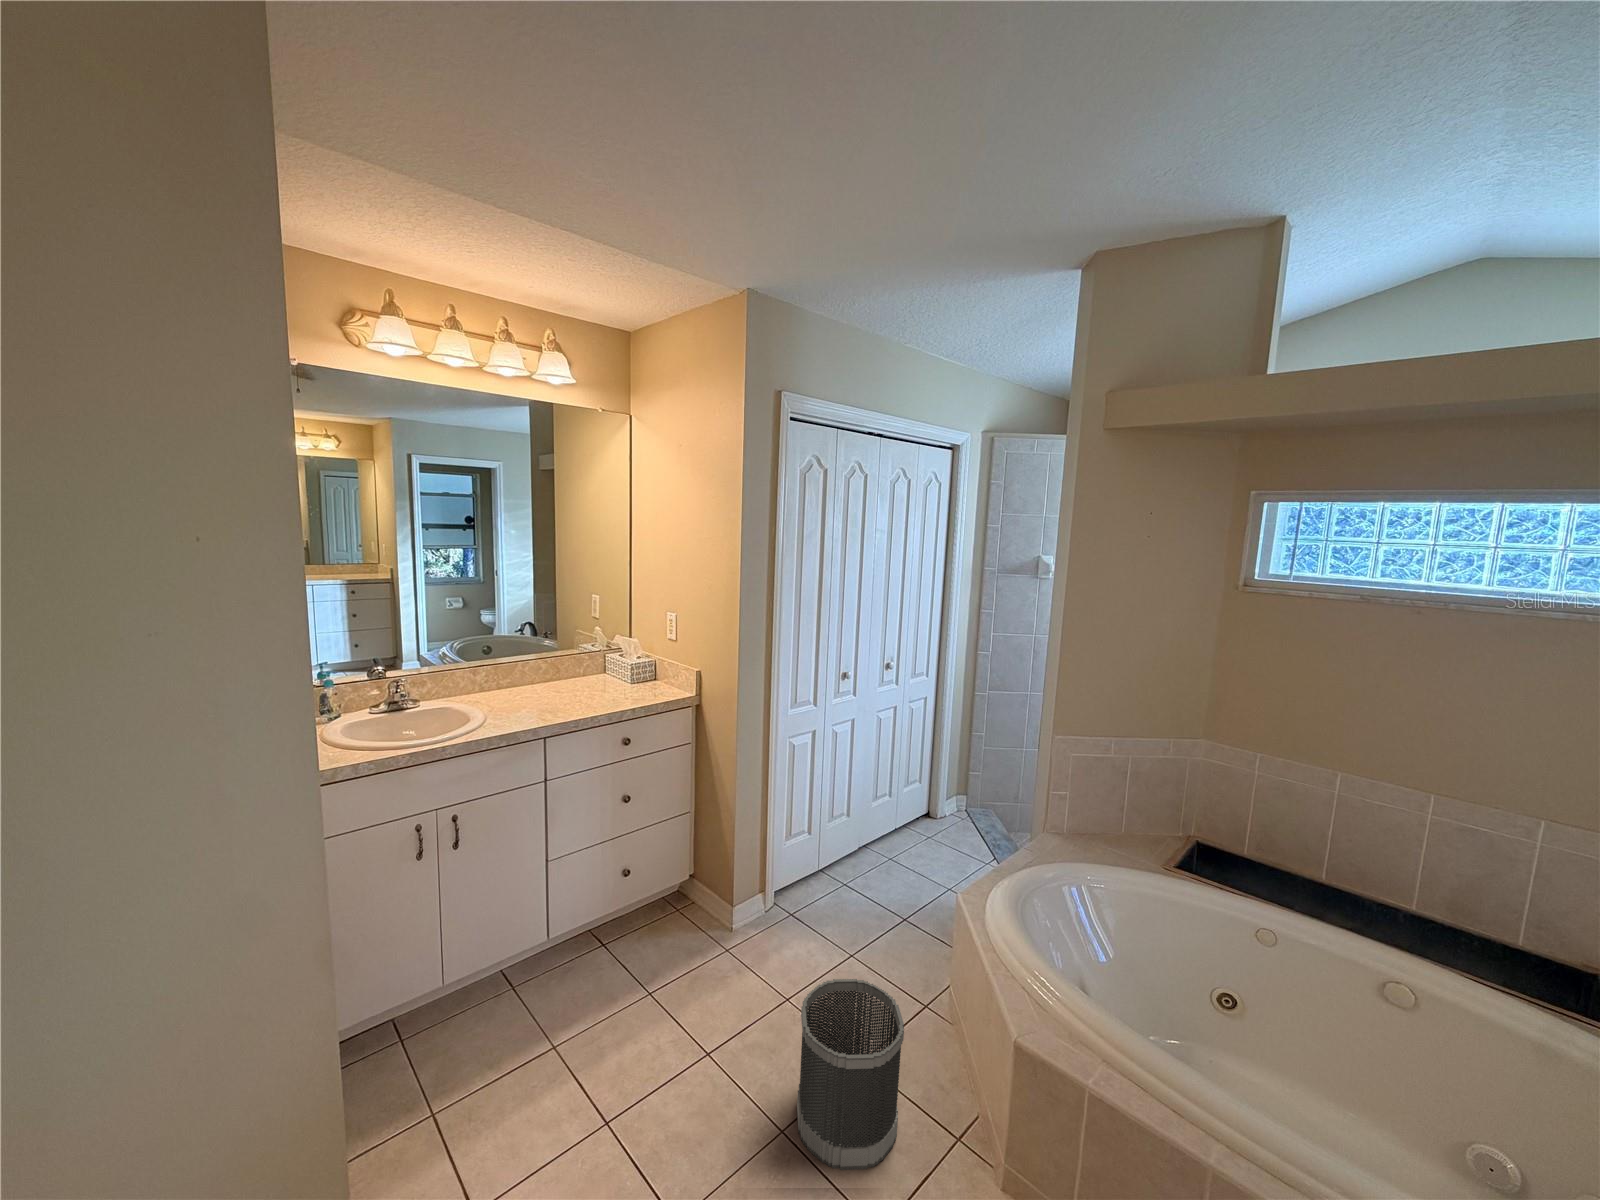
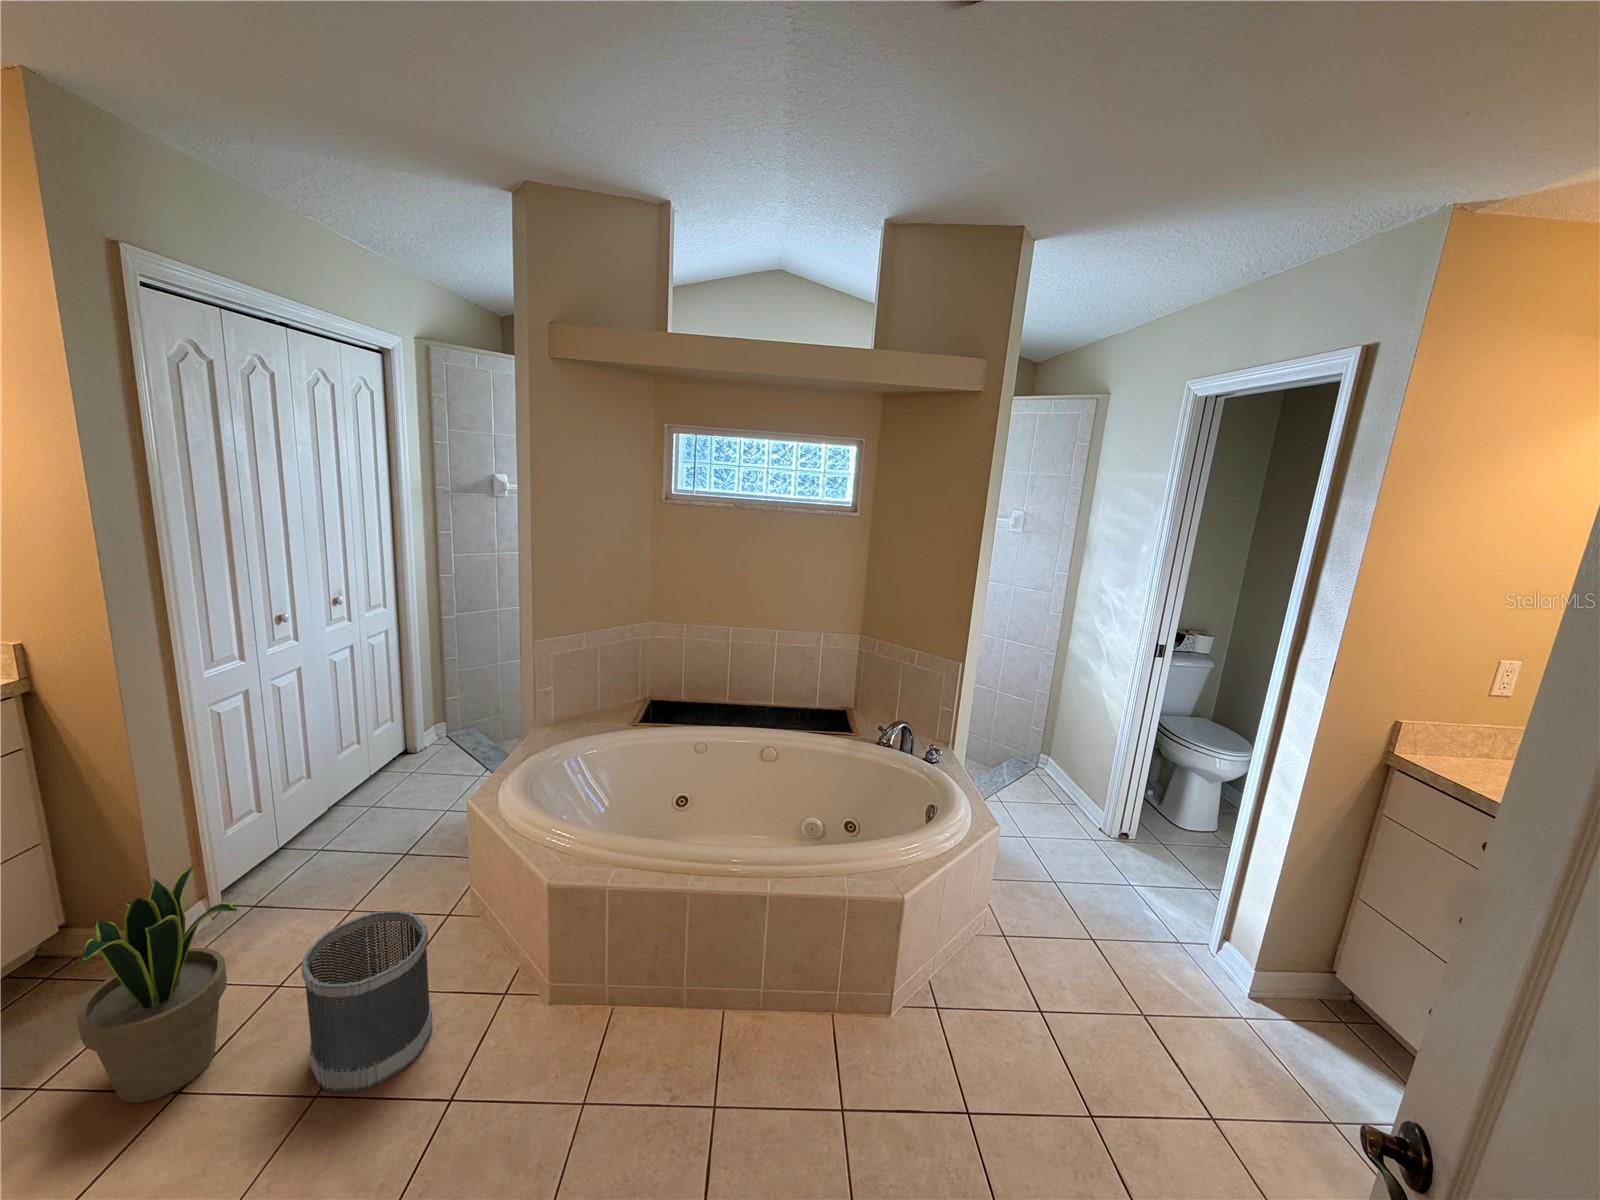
potted plant: none [675,872,772,1059] -> present [77,865,237,1103]

